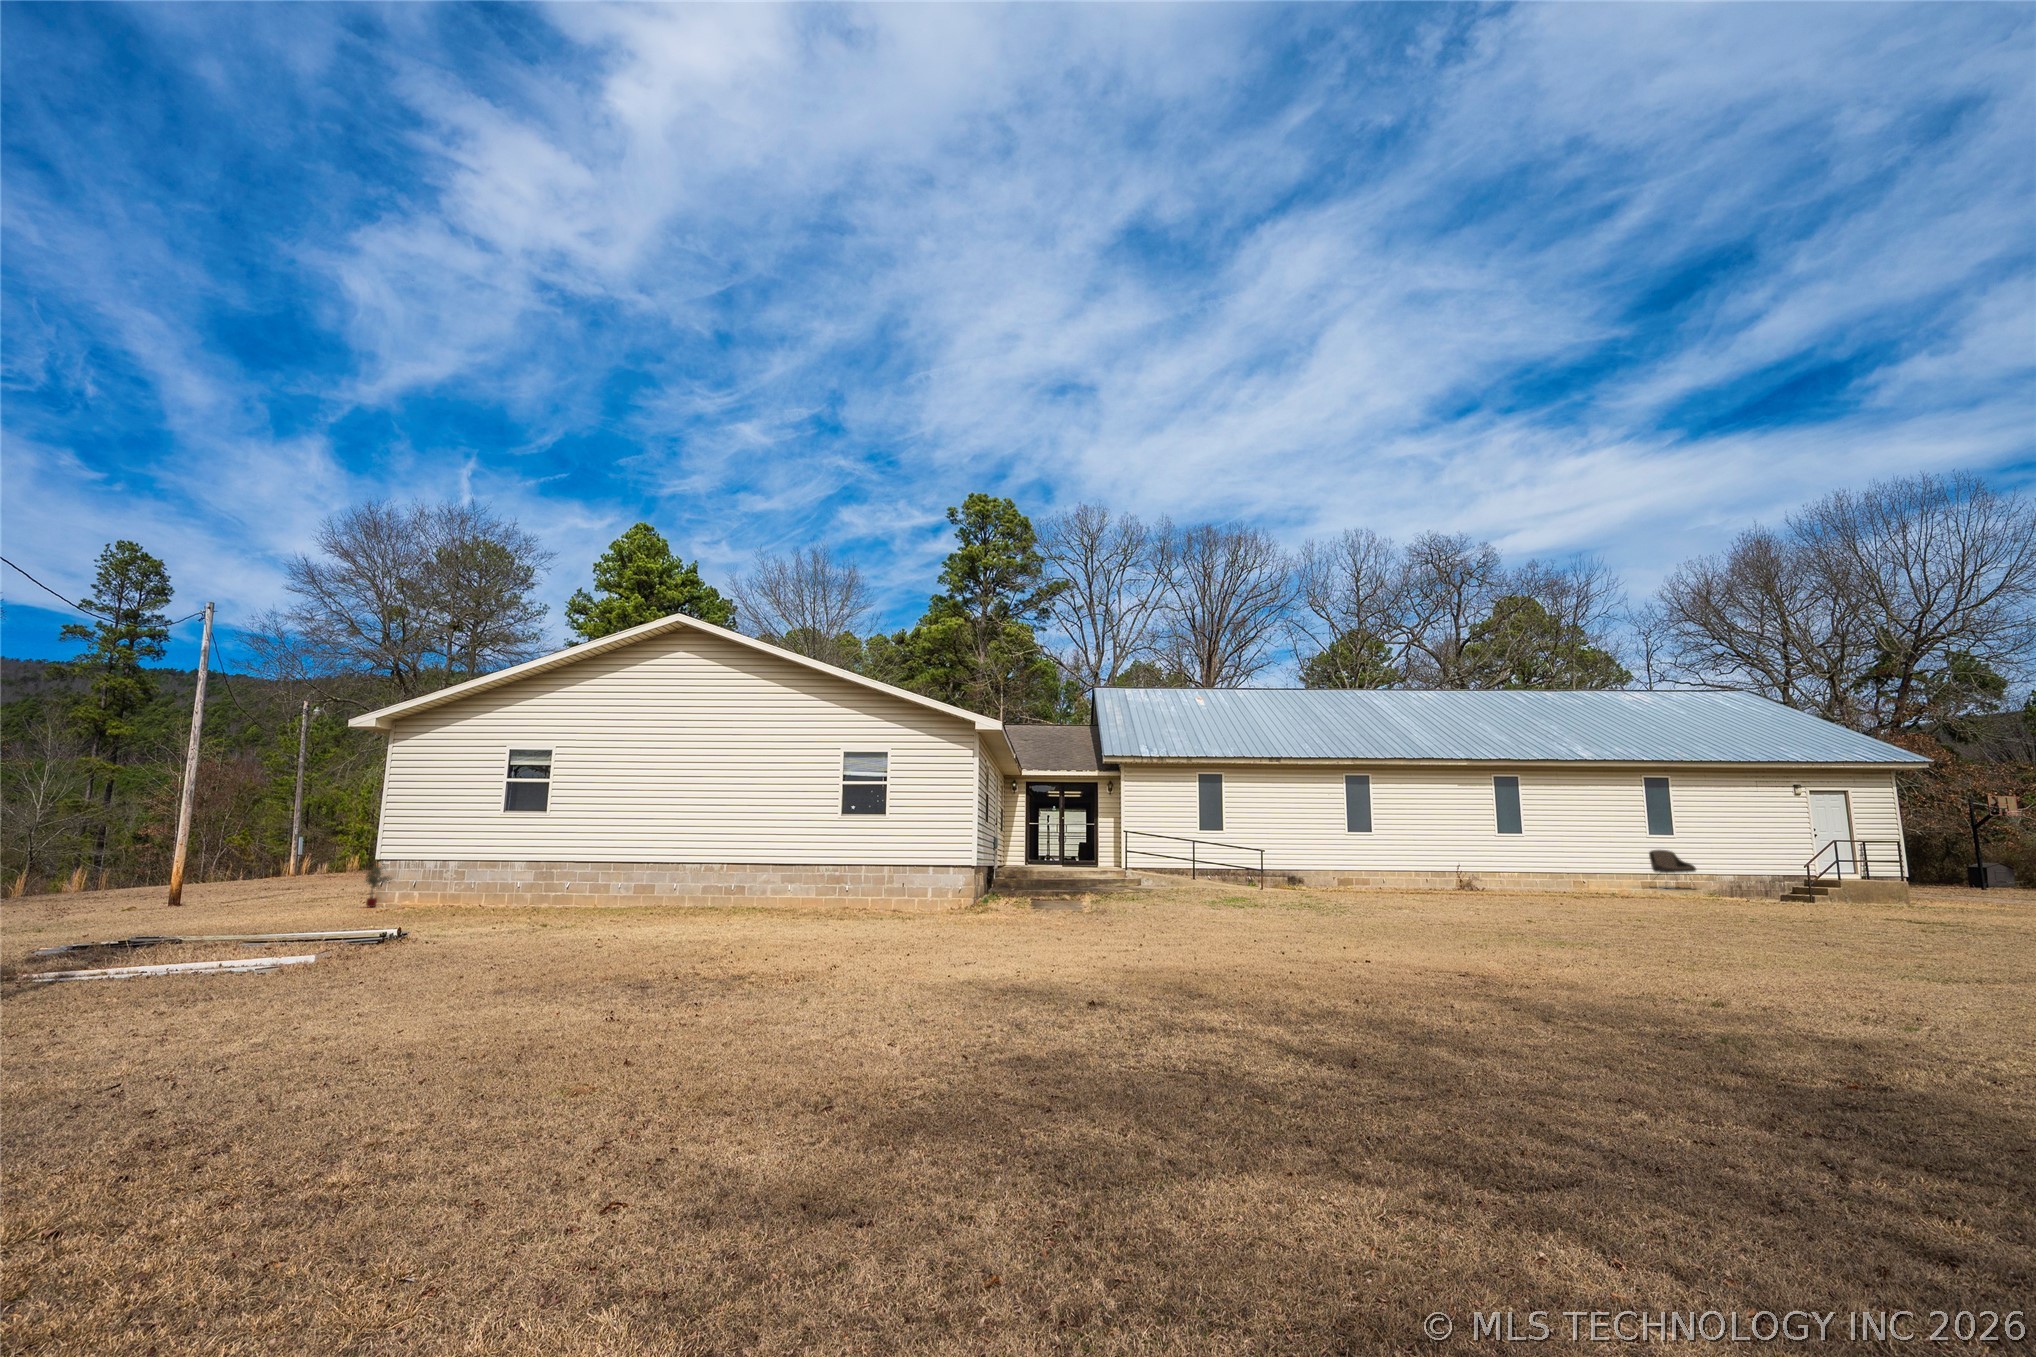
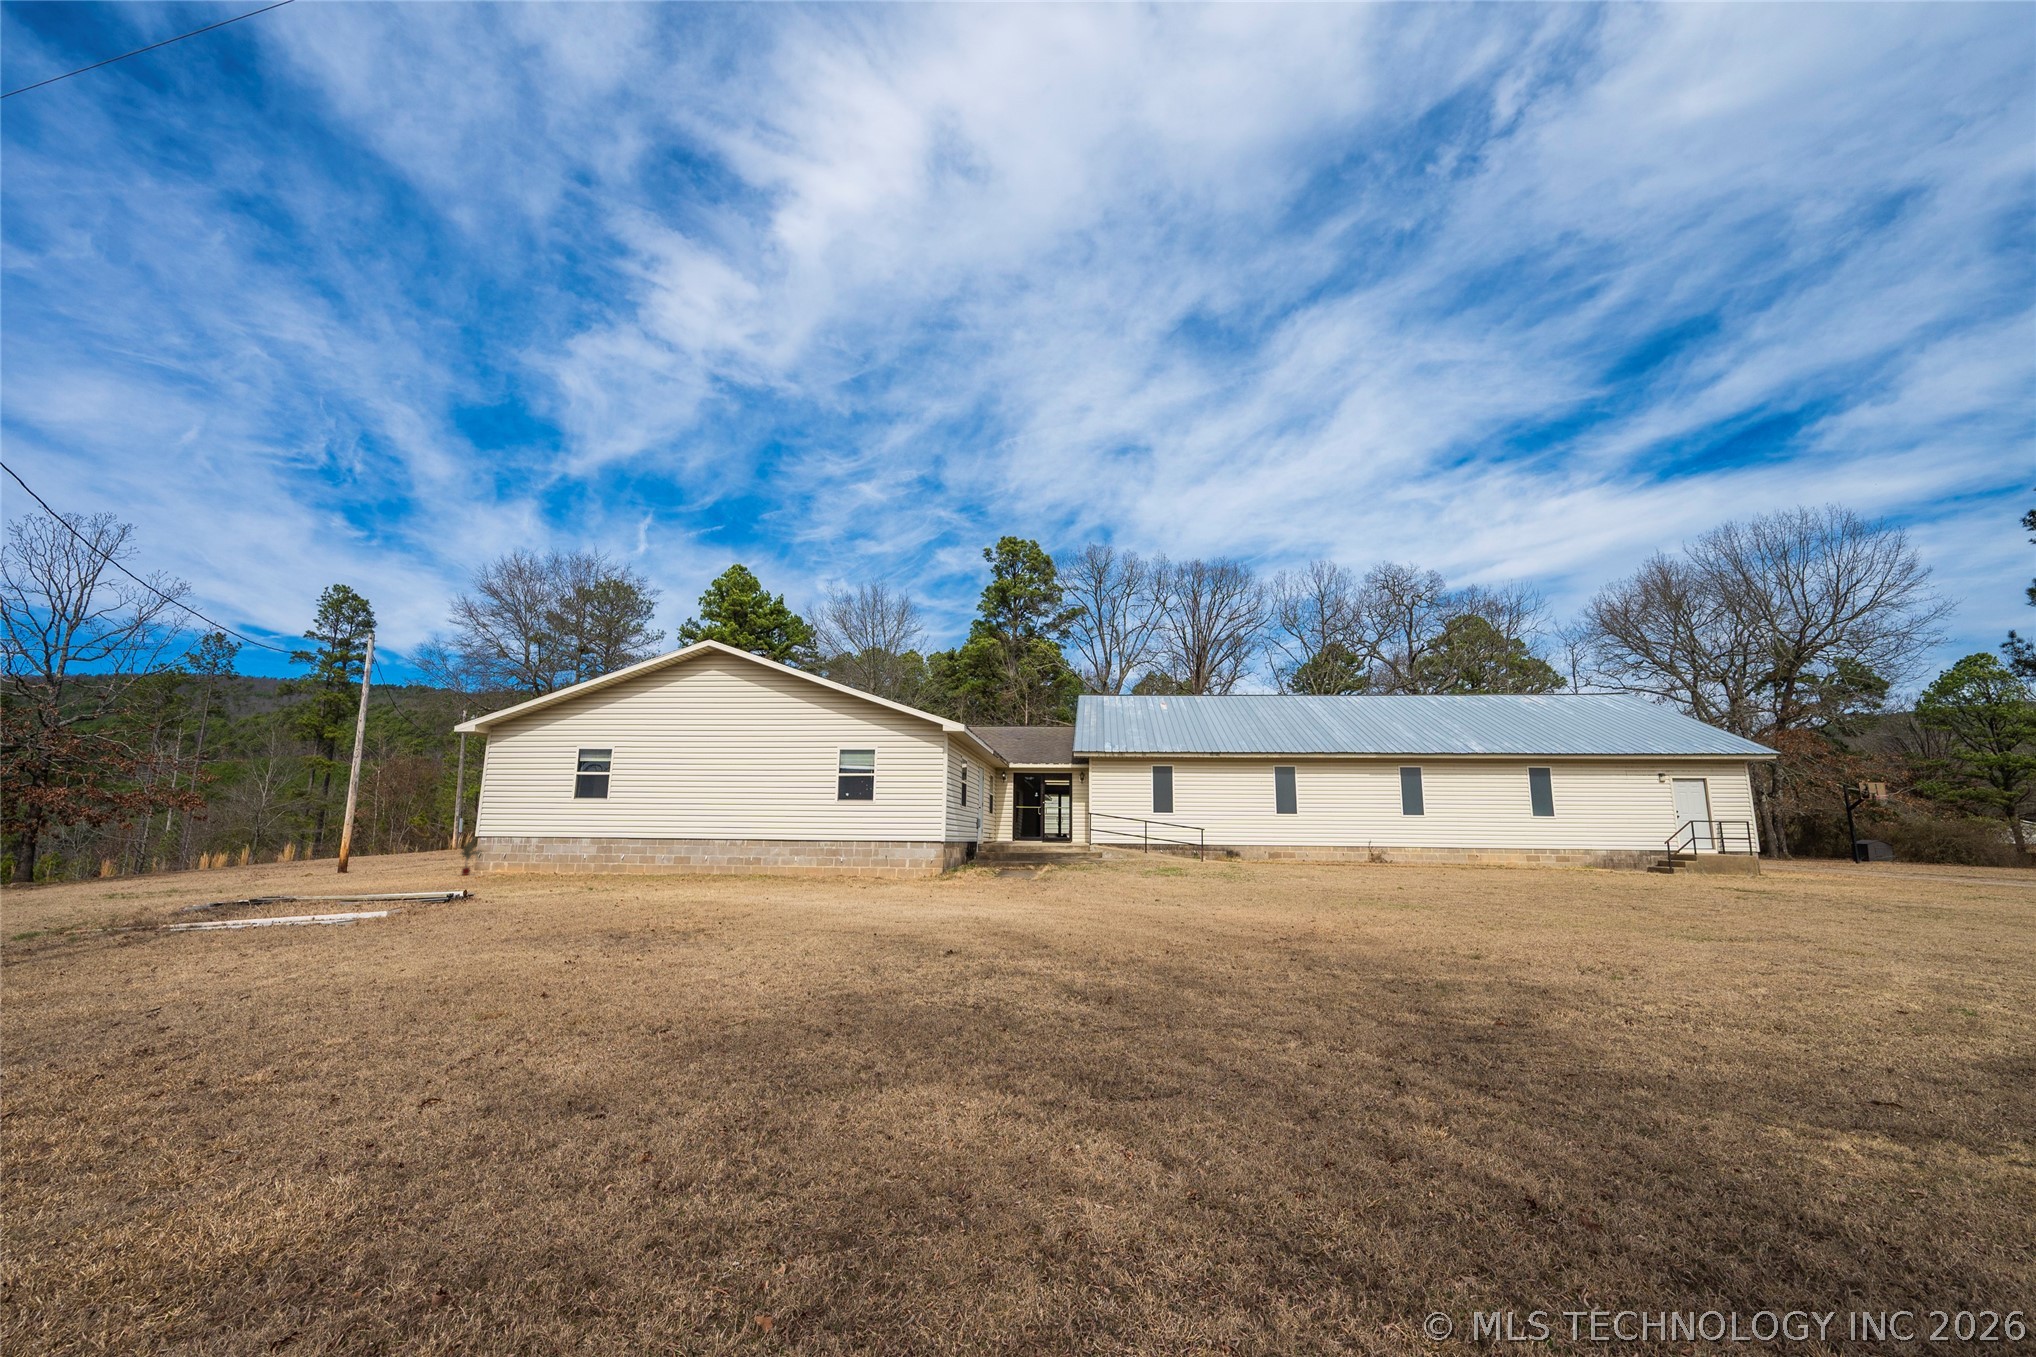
lounge chair: present [1649,850,1696,888] -> none [1532,829,1572,863]

